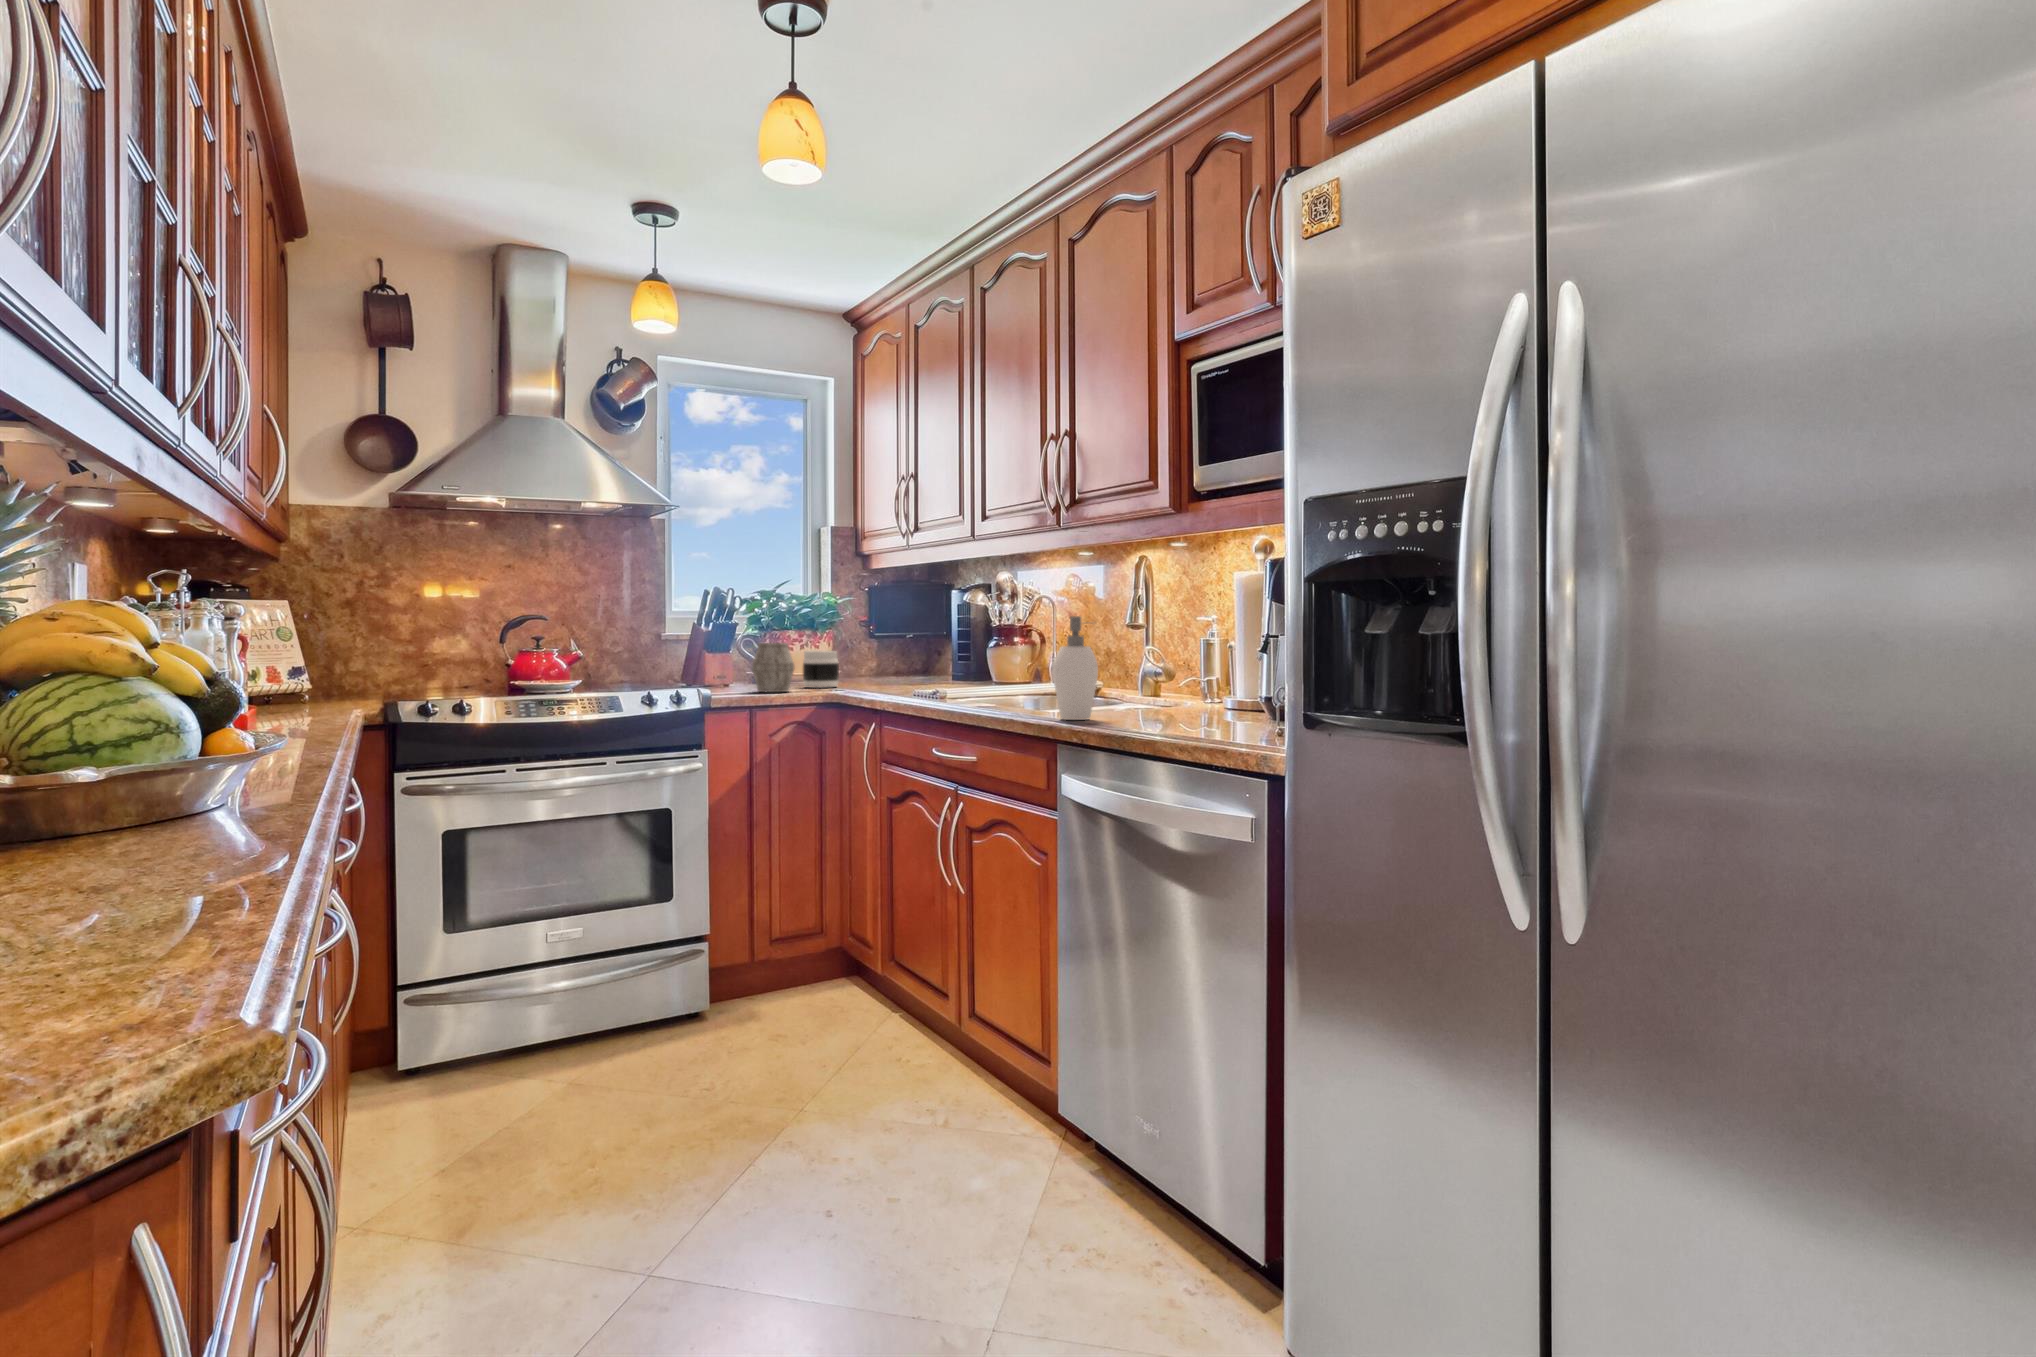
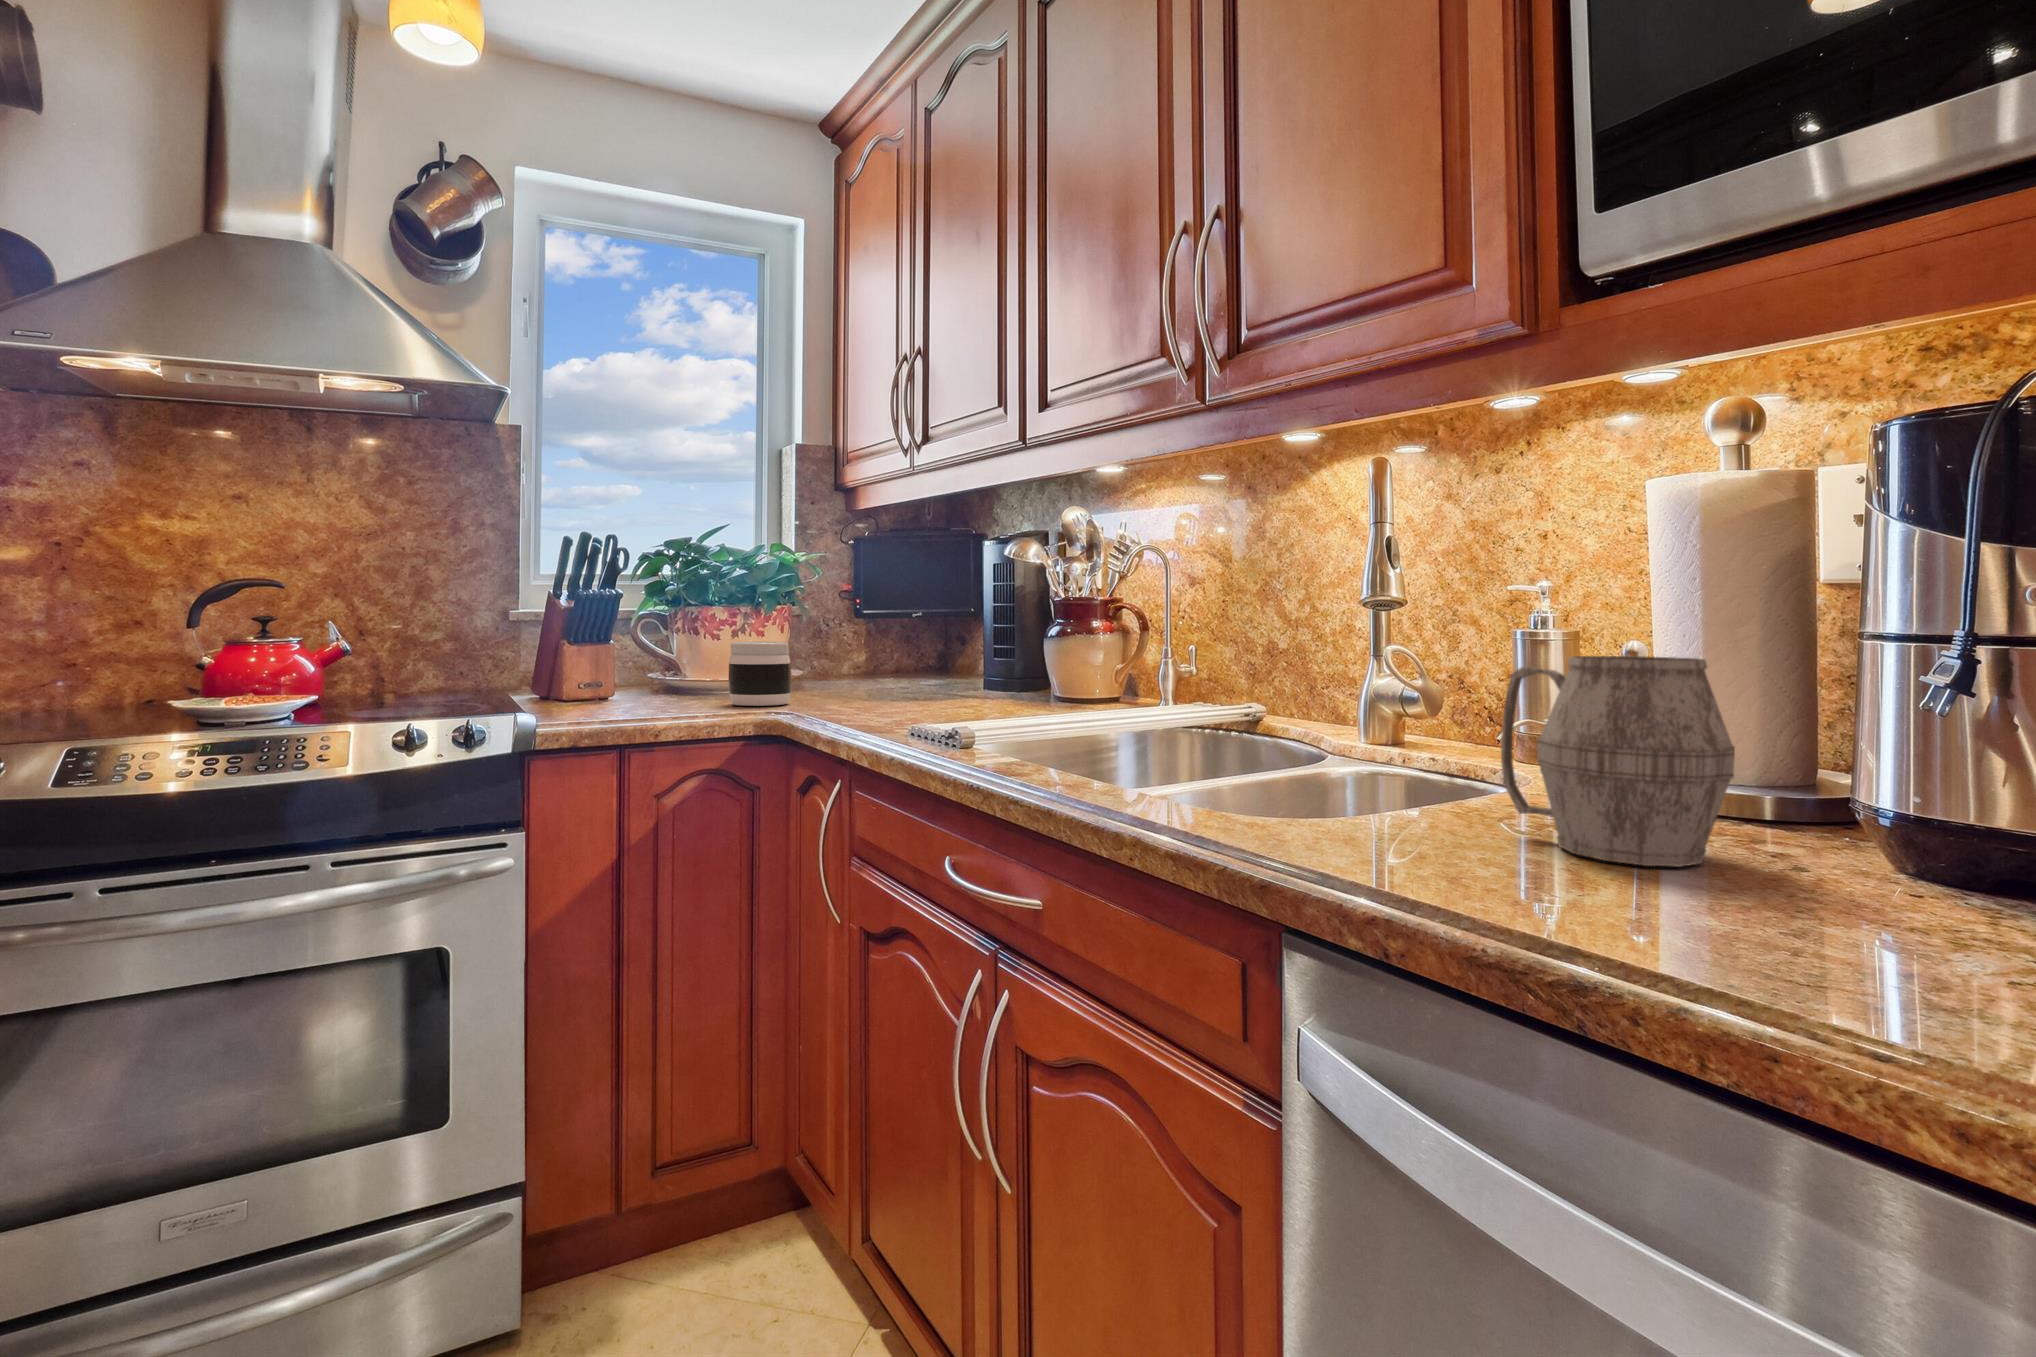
soap dispenser: present [1053,616,1098,720] -> none [1266,565,1415,857]
mug: present [752,643,794,692] -> present [1501,656,1735,866]

